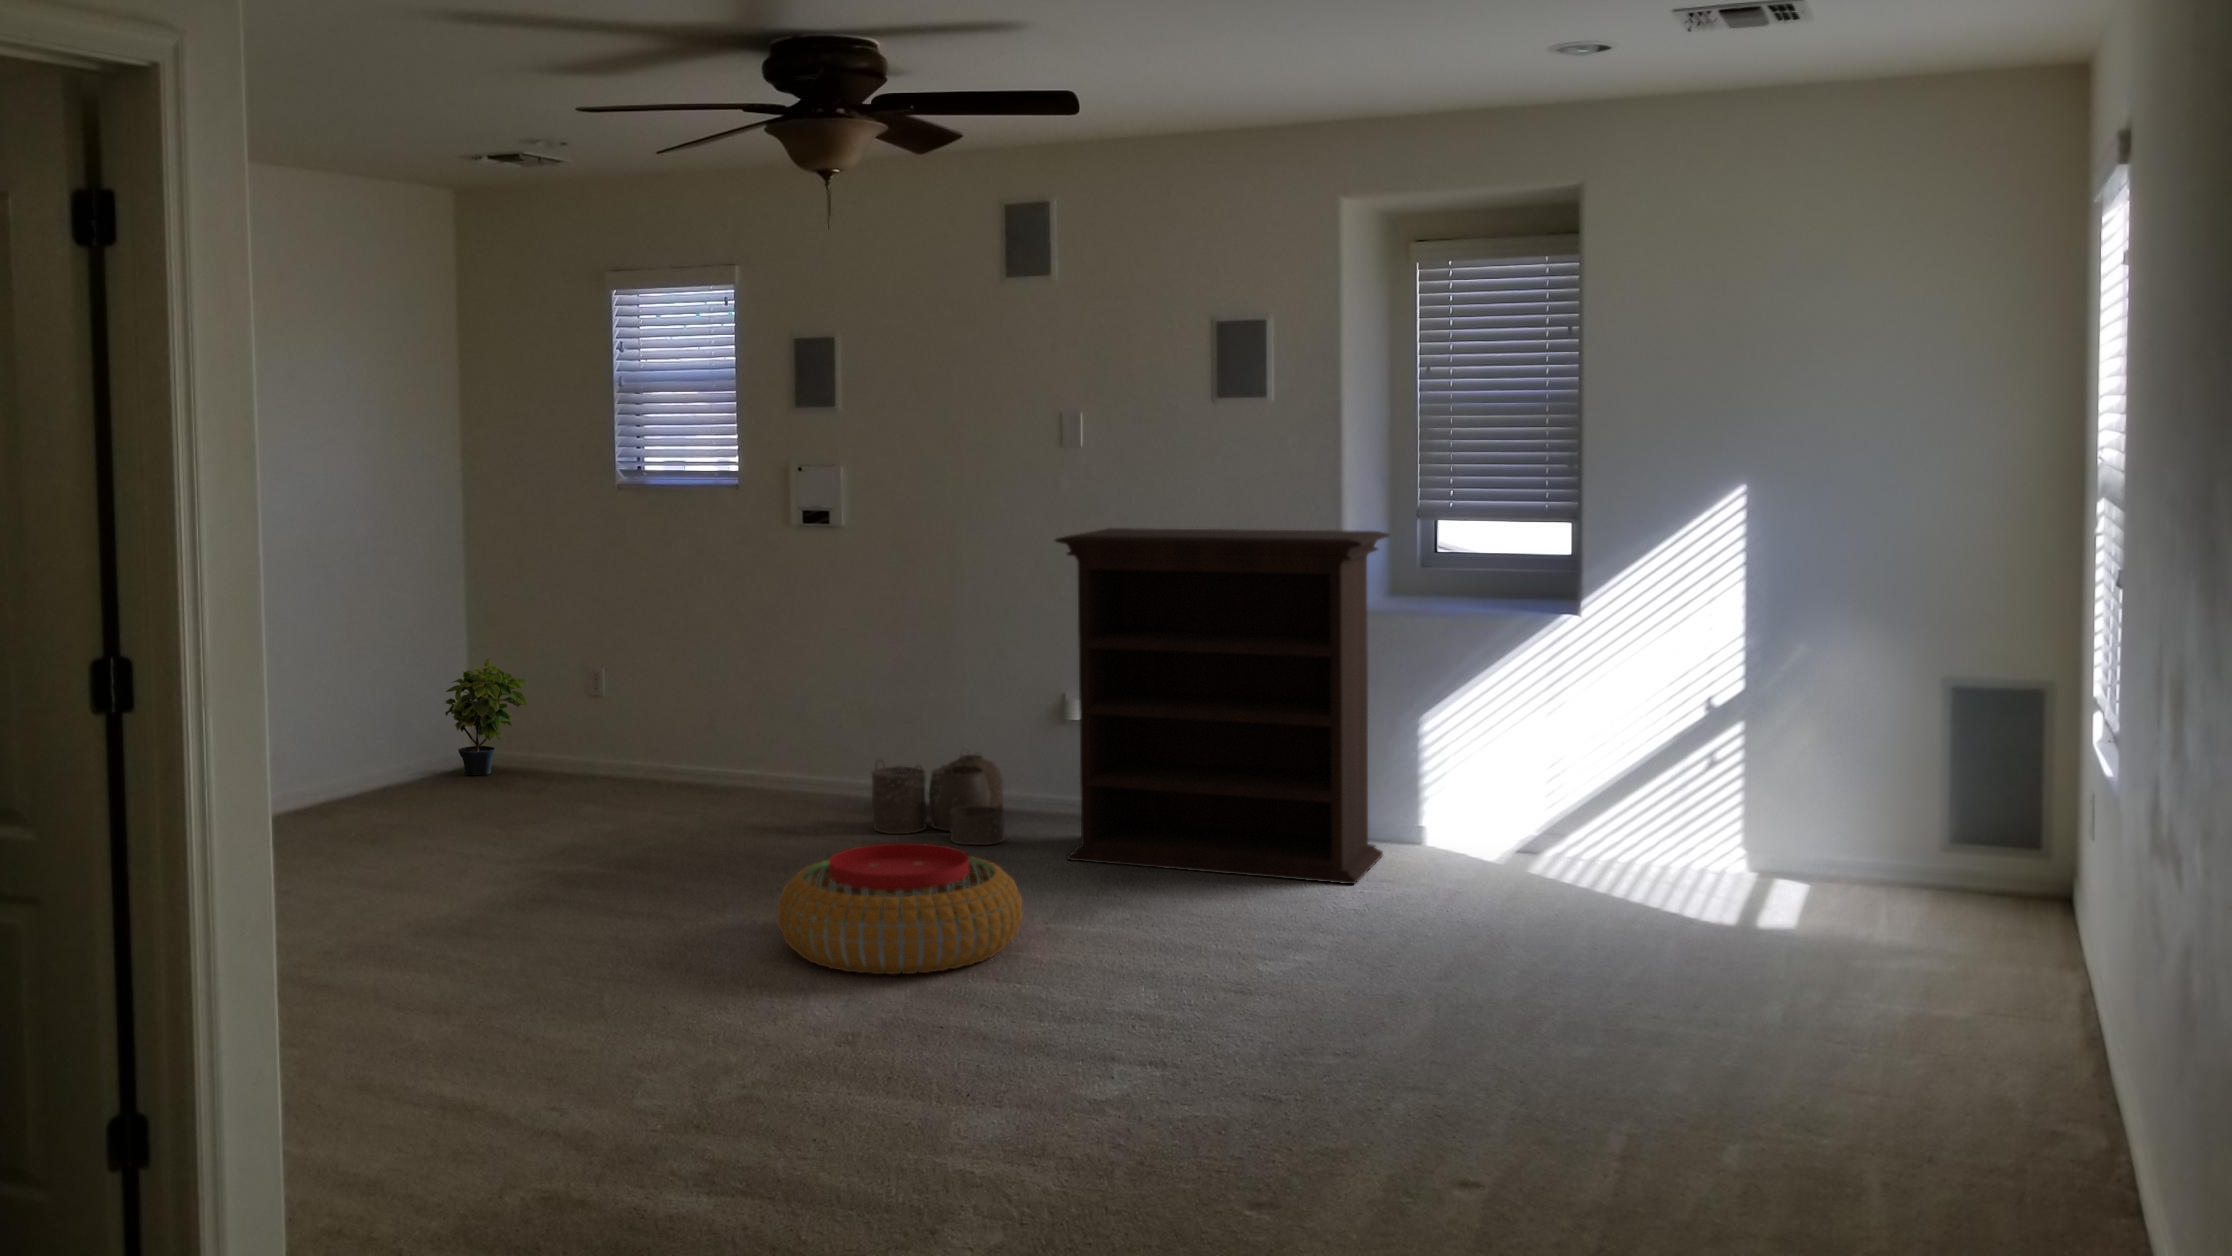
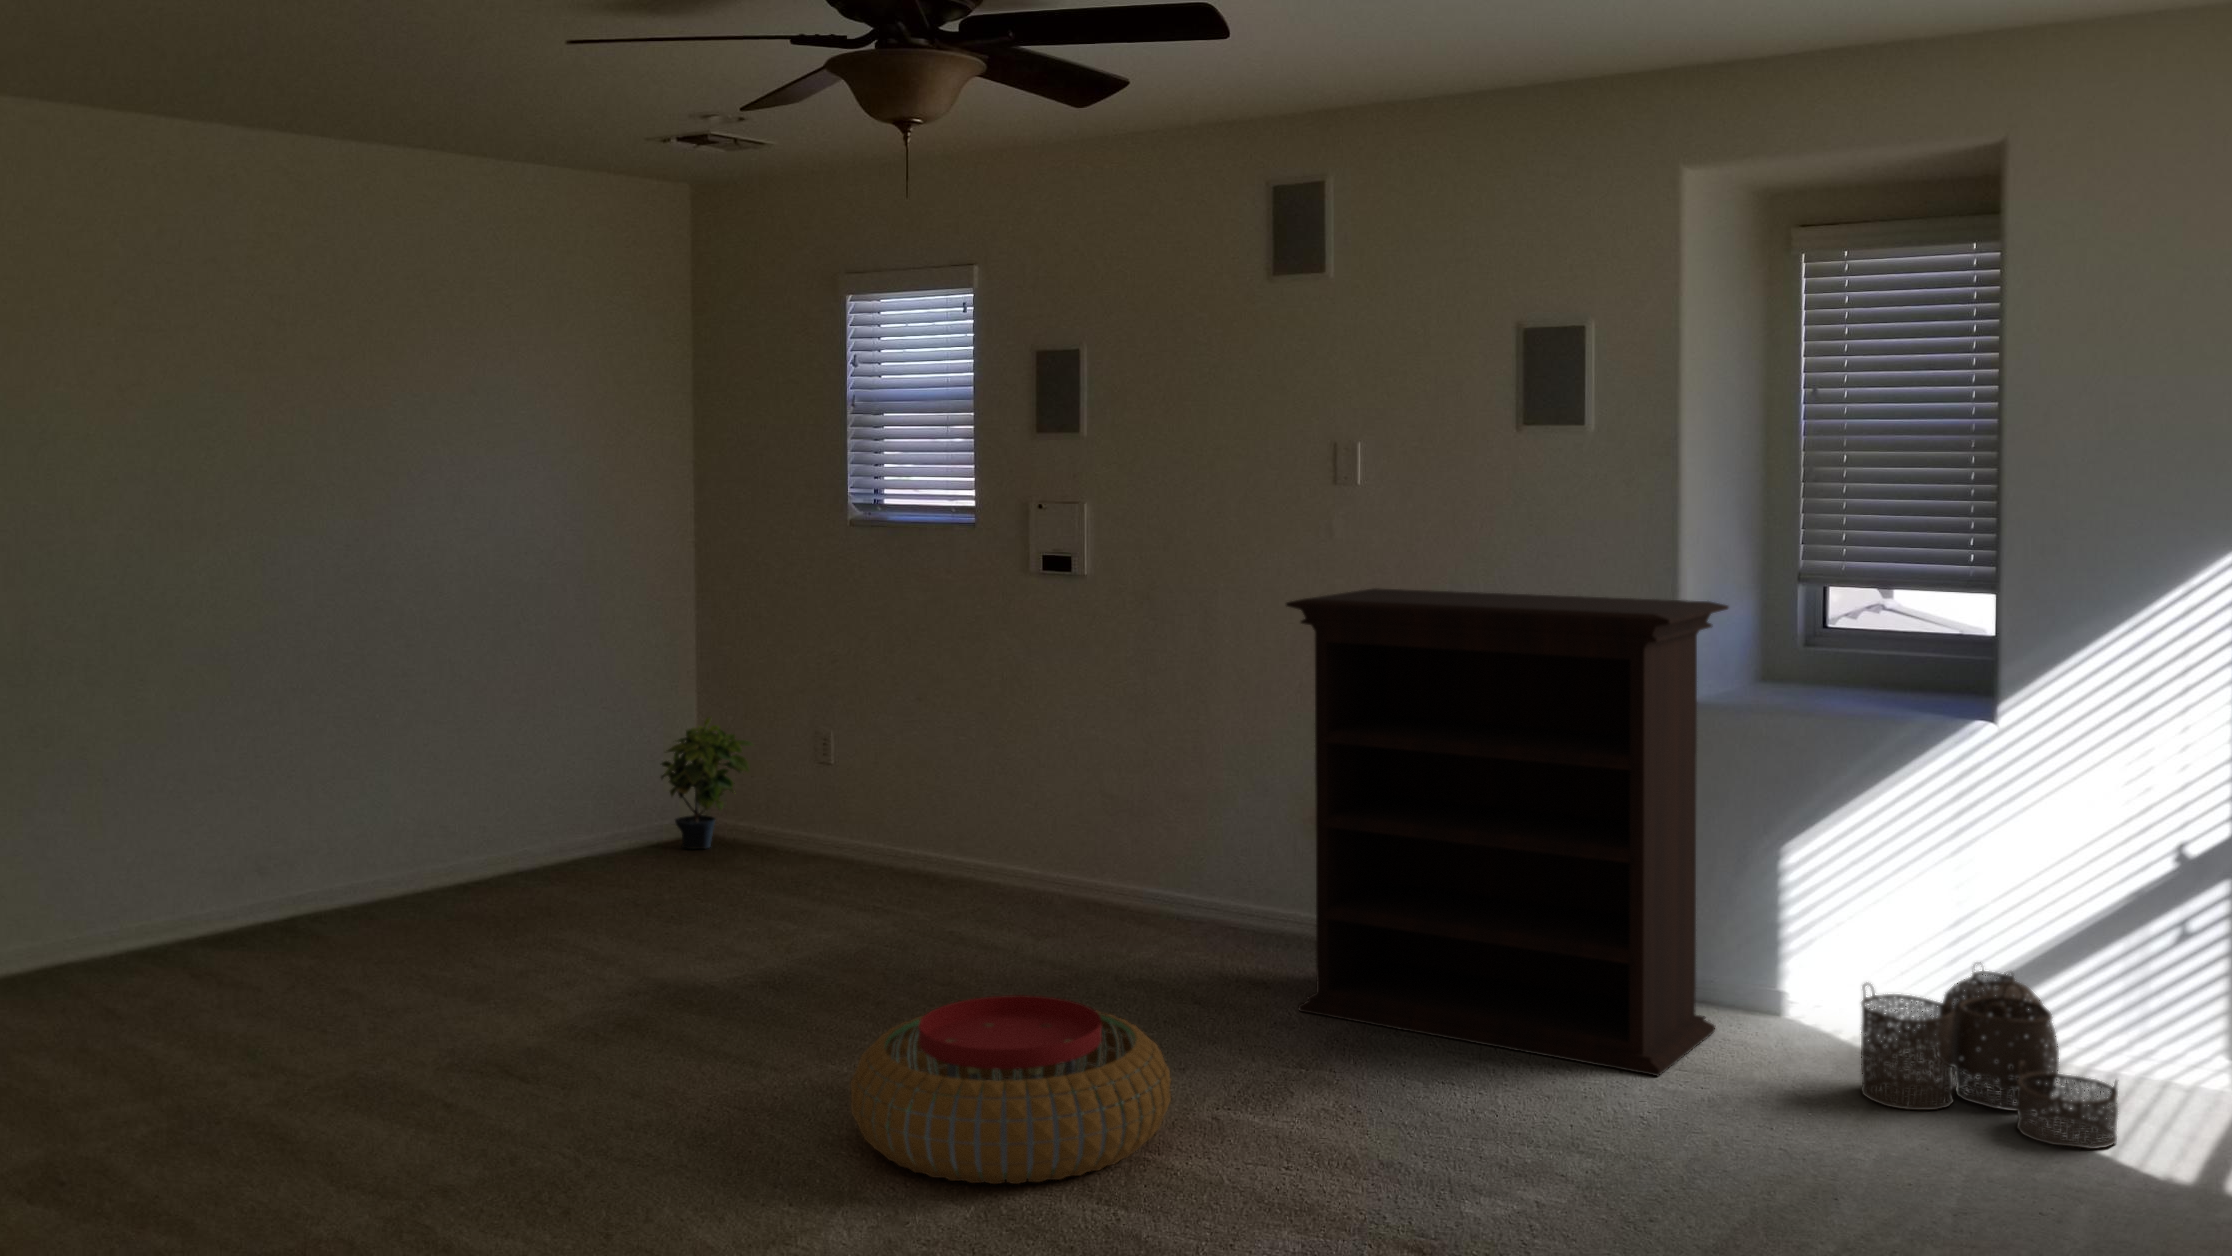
woven basket: present [872,754,1005,845] -> present [1861,970,2118,1149]

